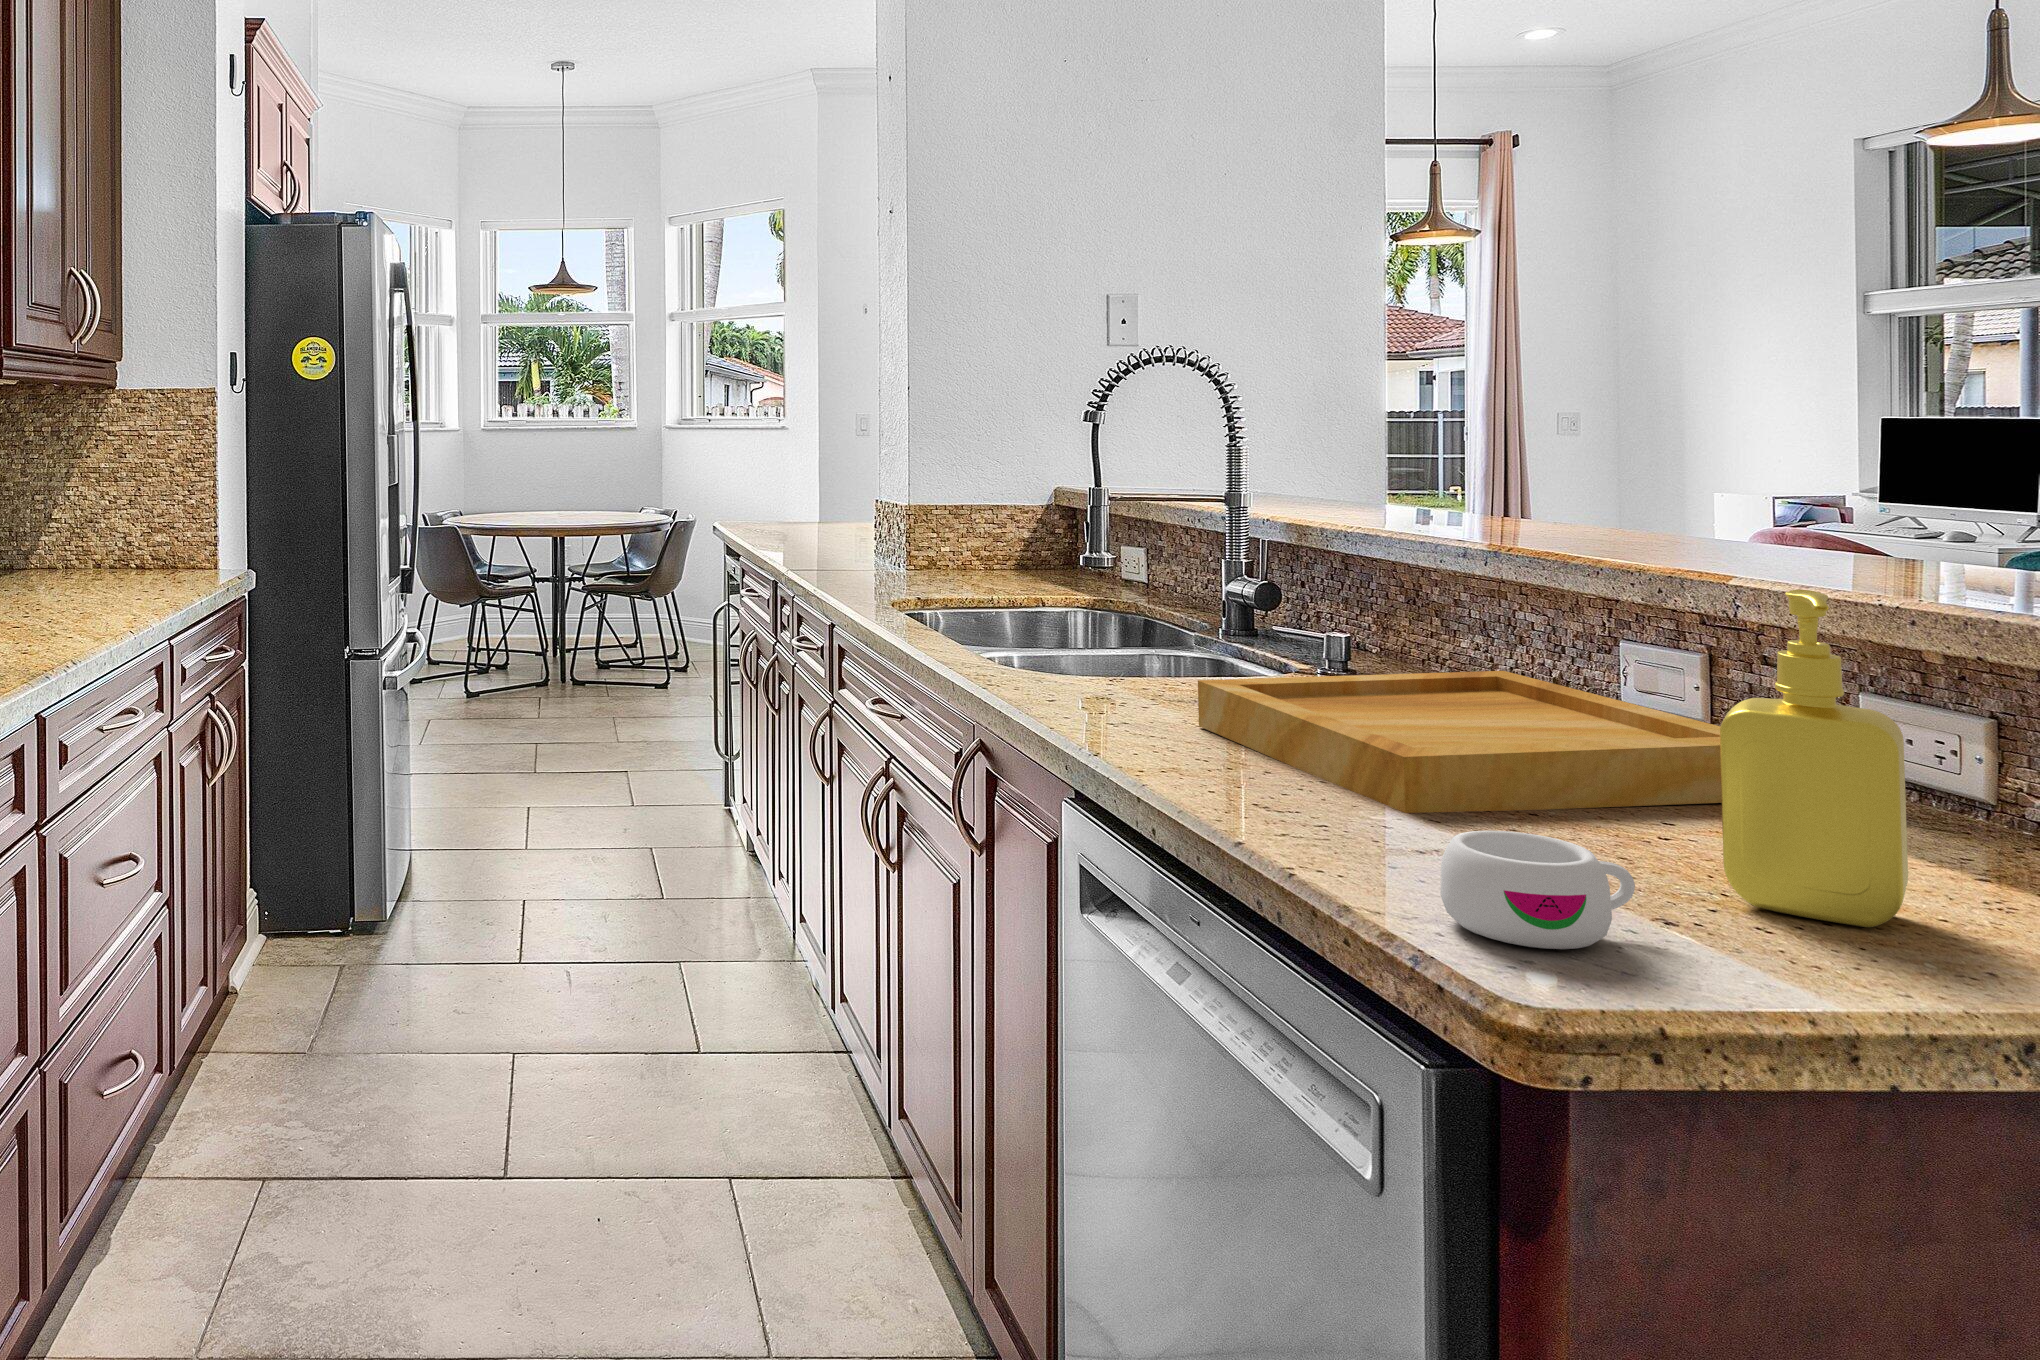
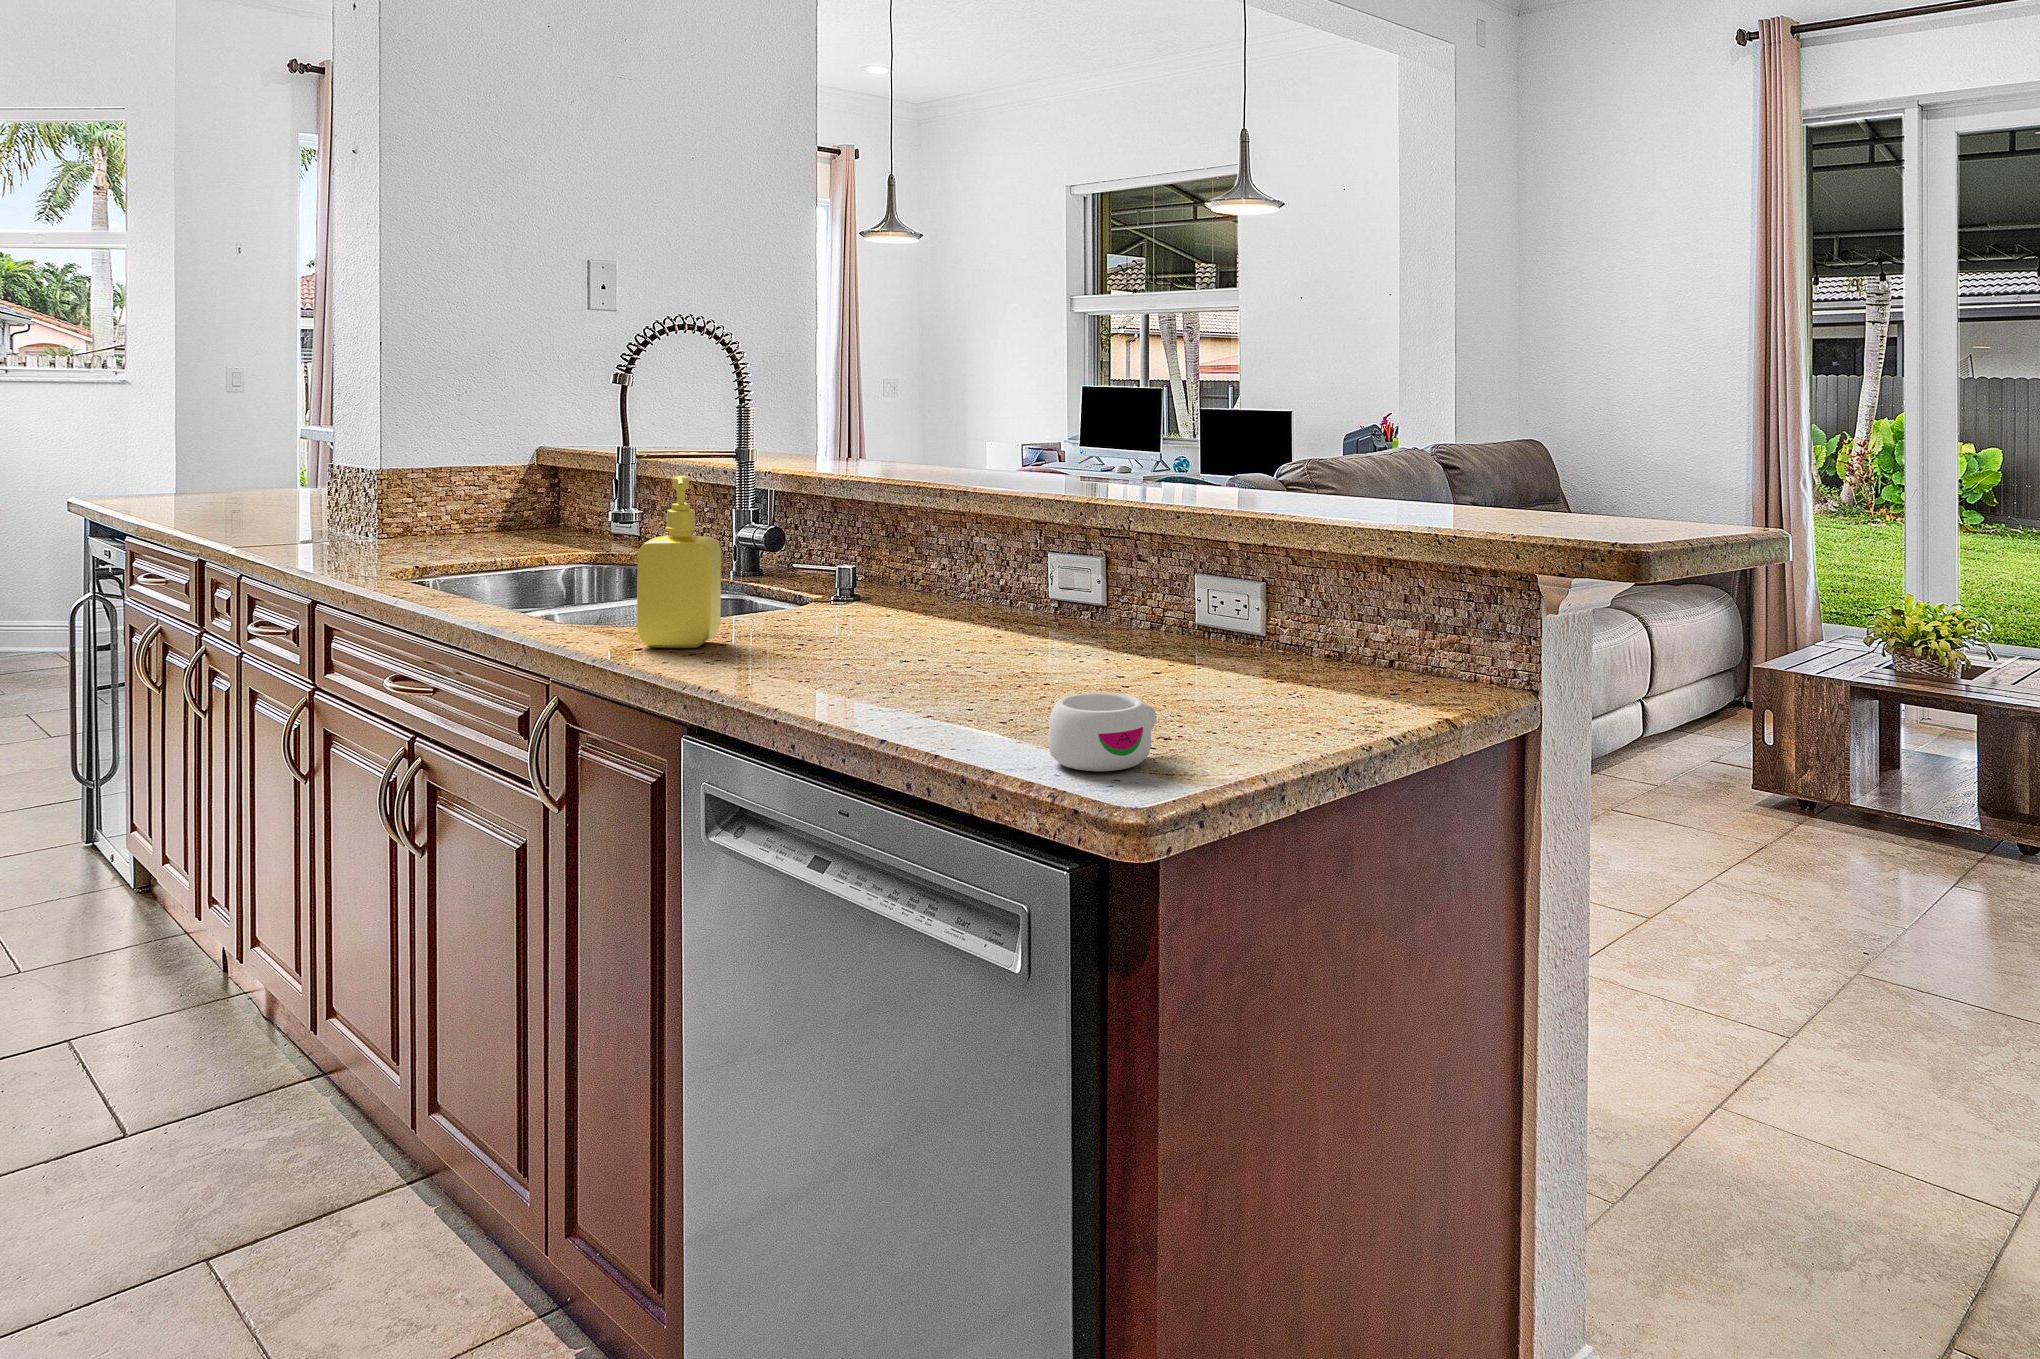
soap dispenser: present [1720,590,1908,927] -> present [637,476,721,648]
tray: present [1198,671,1722,813] -> none [777,584,1170,699]

